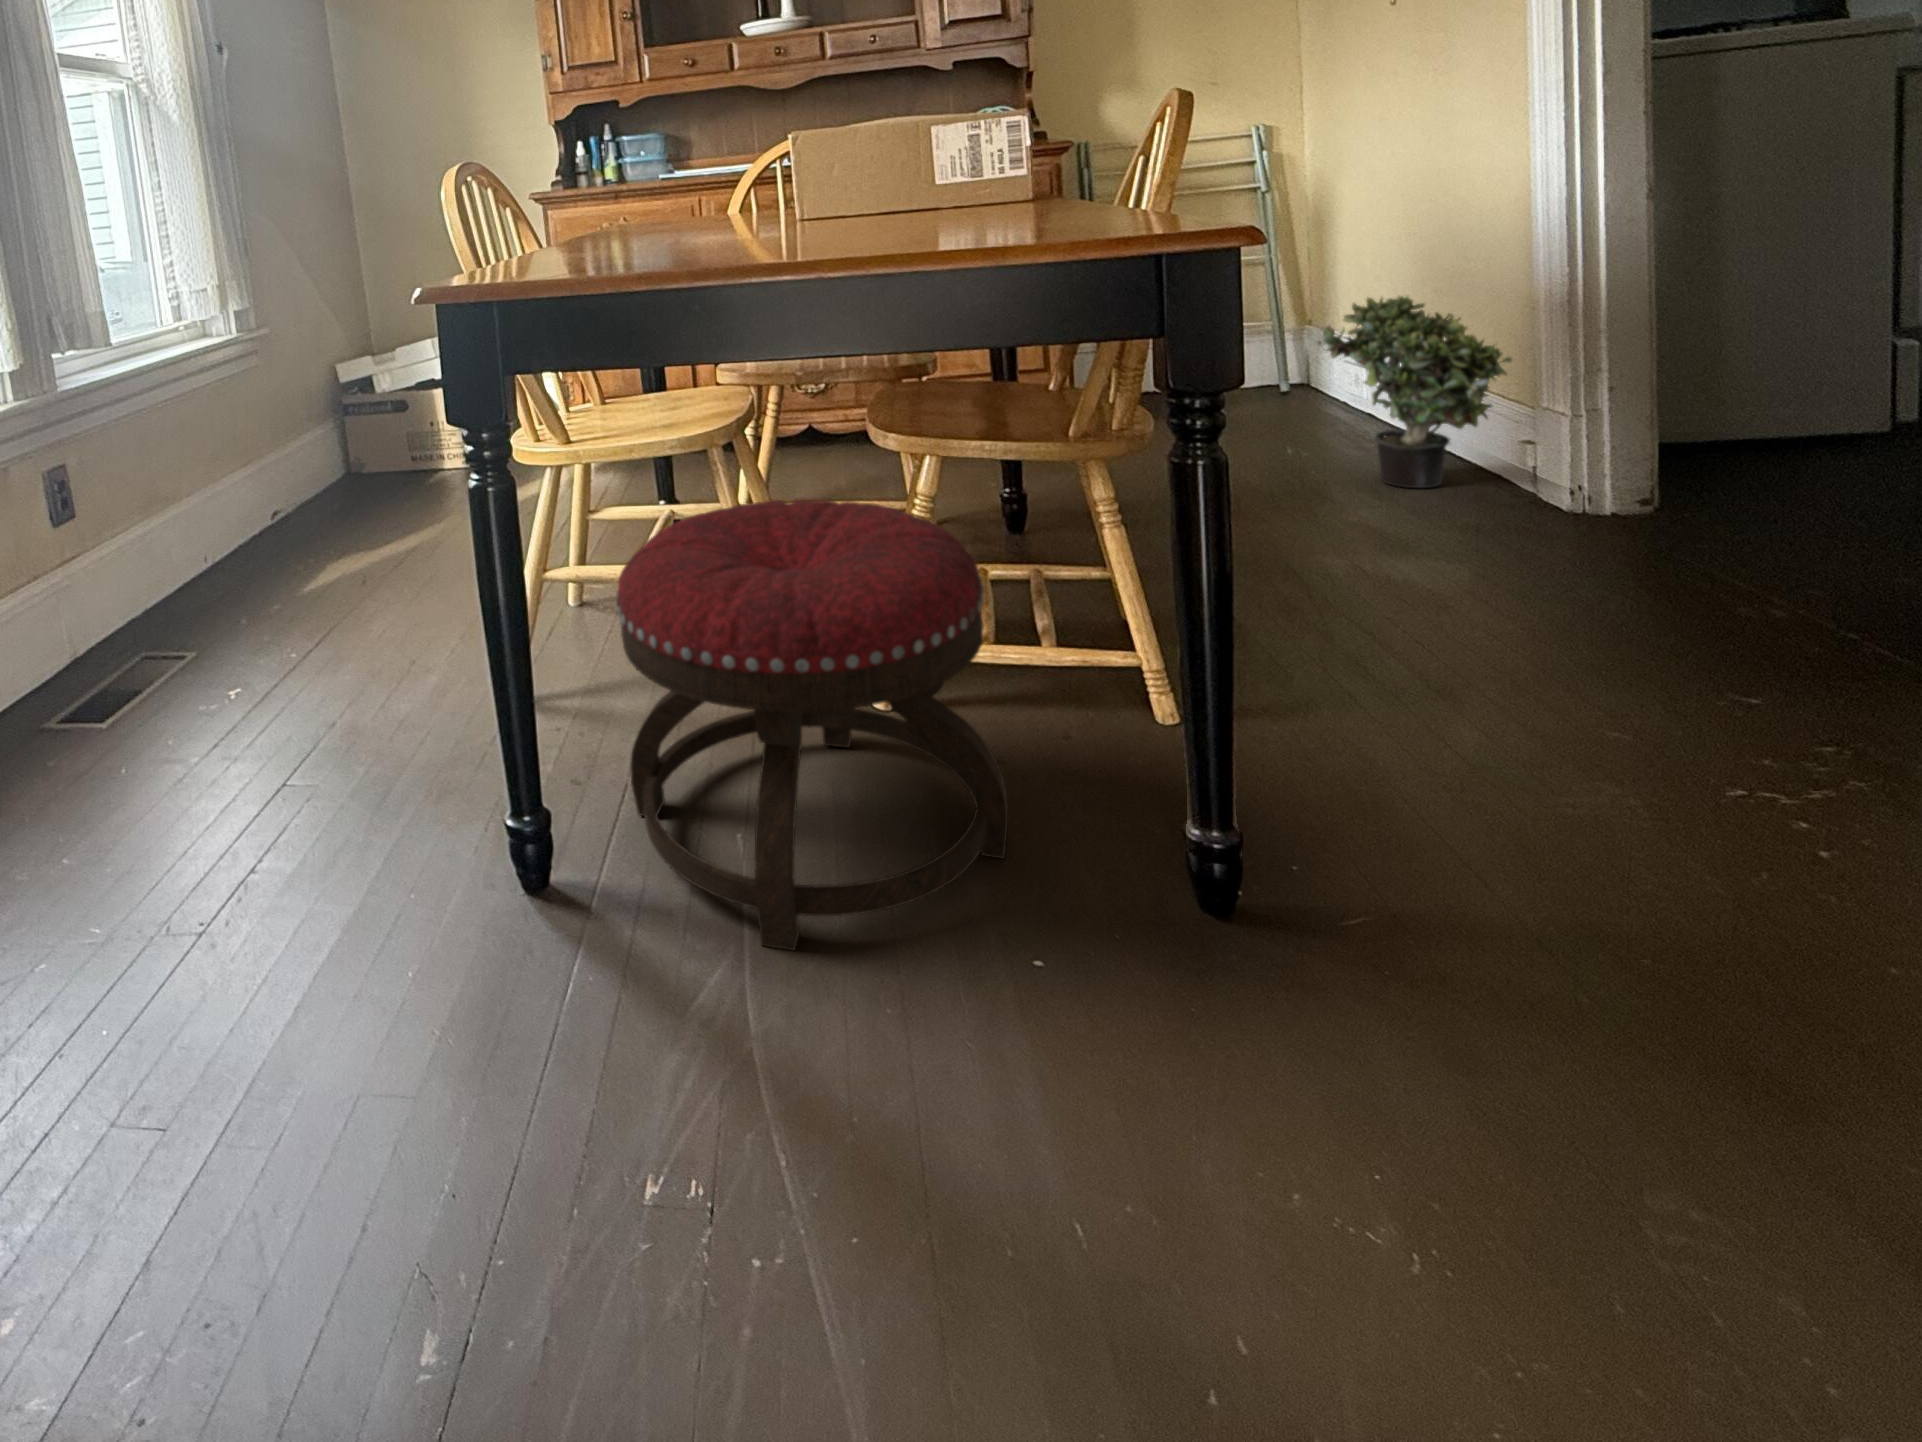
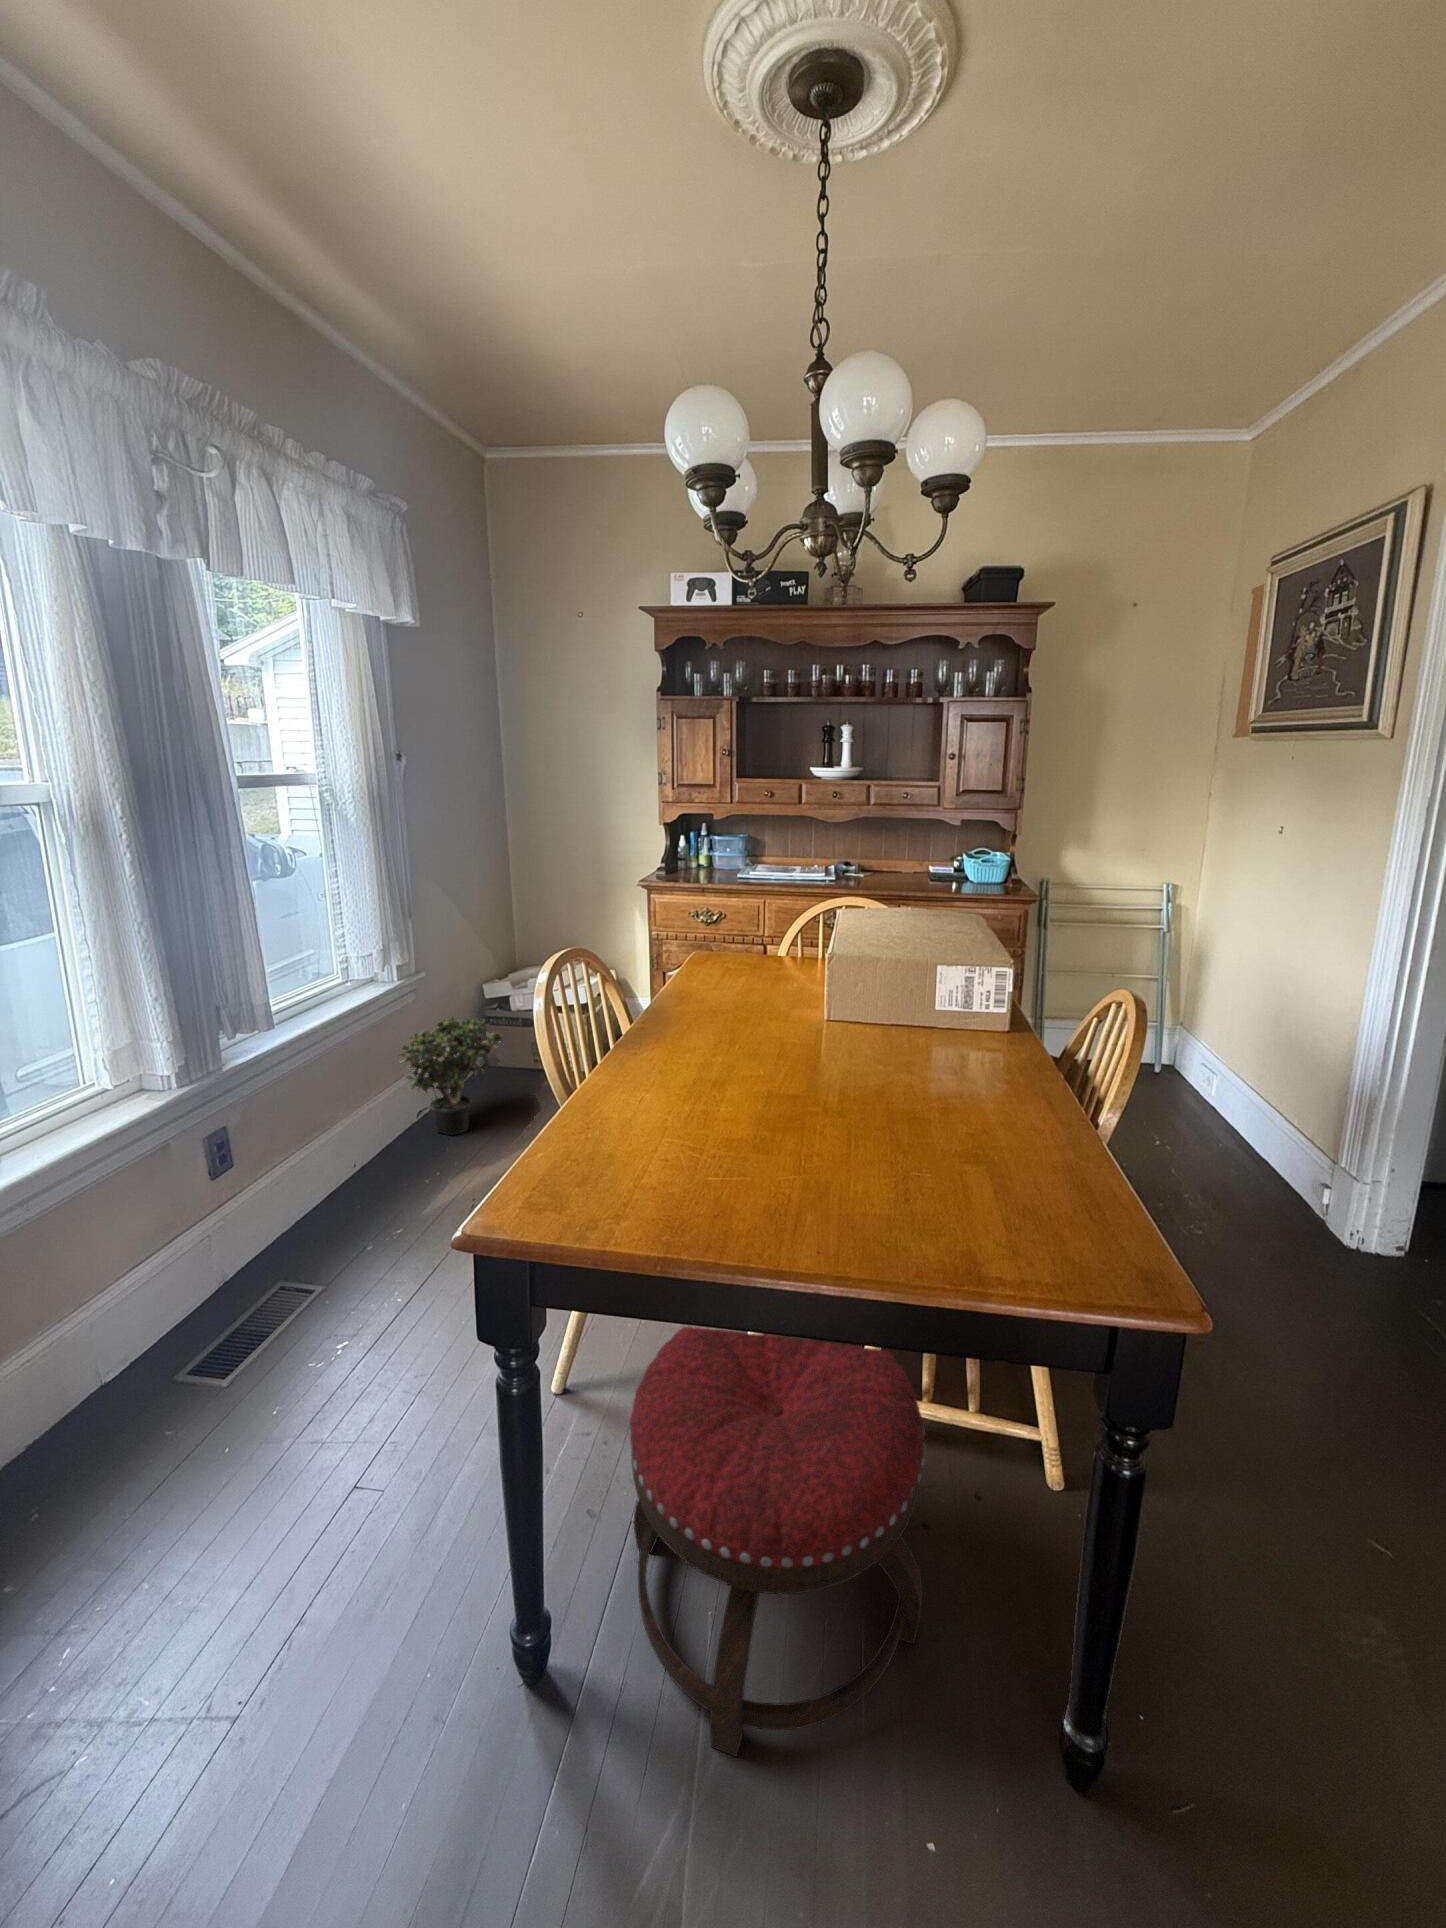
potted plant: present [1317,296,1512,488] -> present [400,1016,503,1135]

